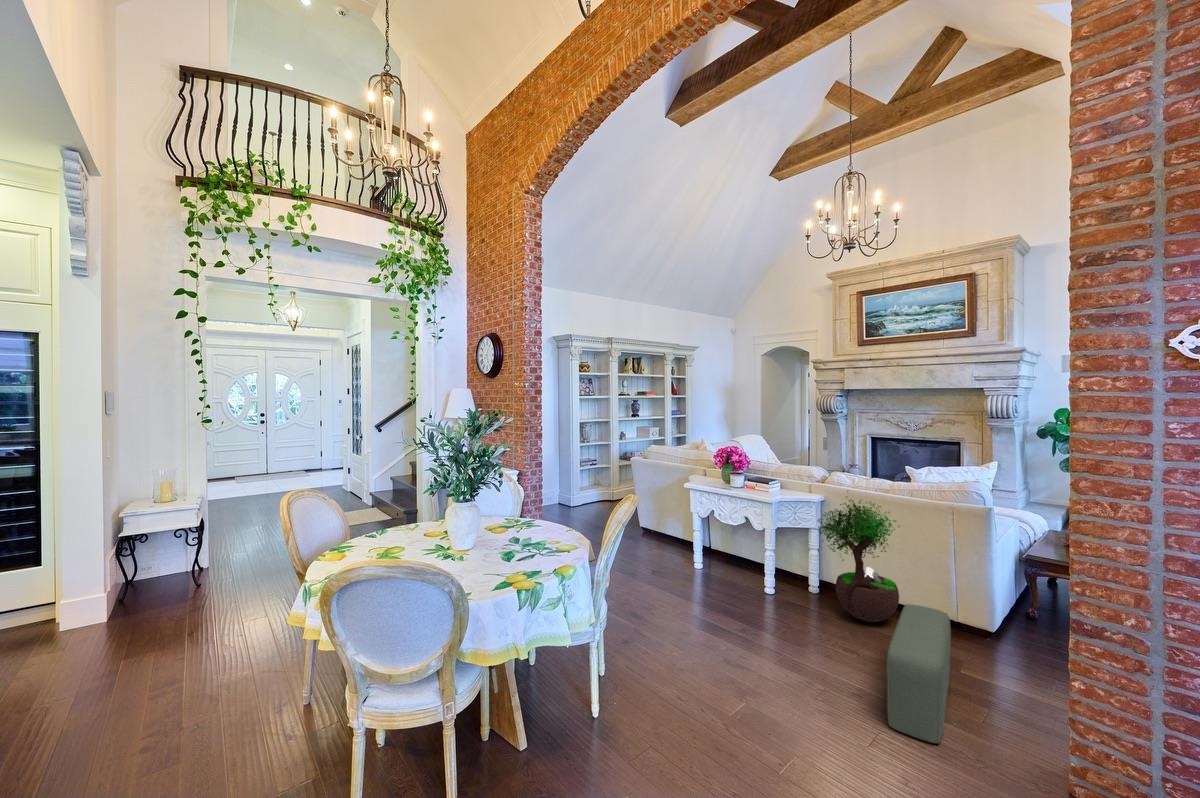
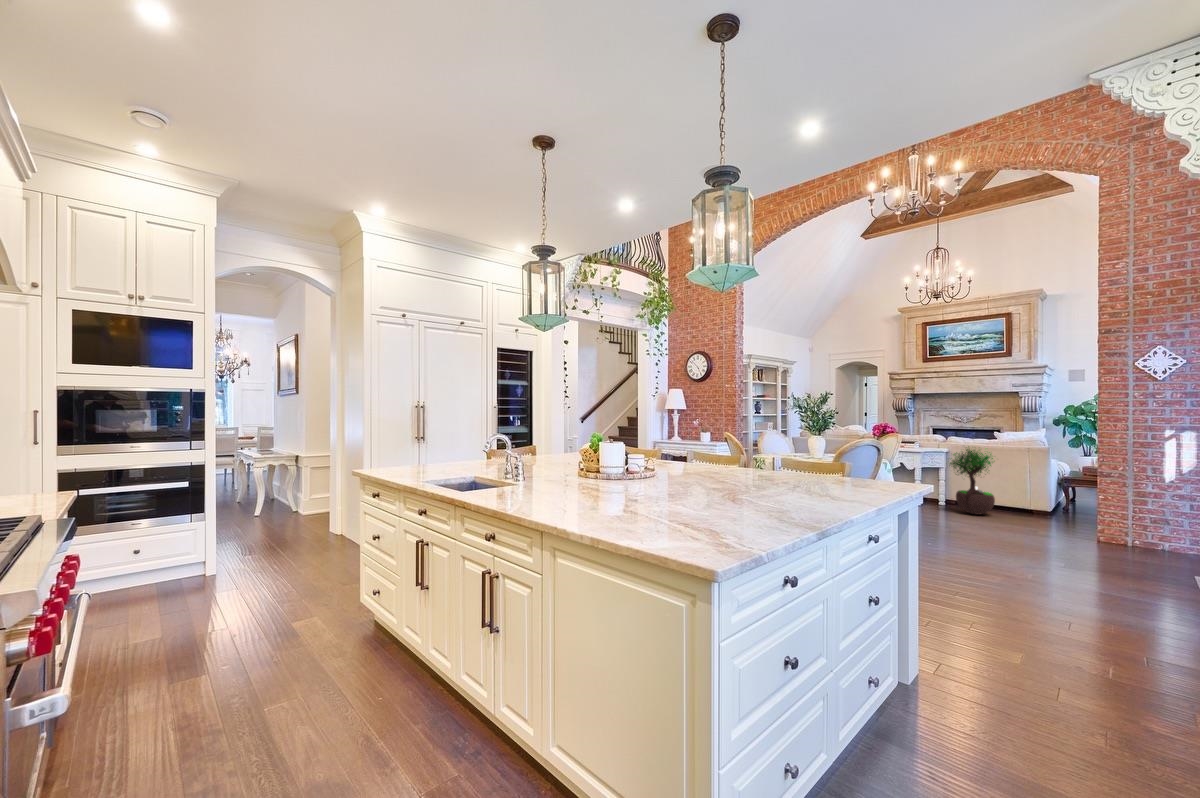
pouf: present [887,604,951,743] -> none [1006,494,1038,541]

